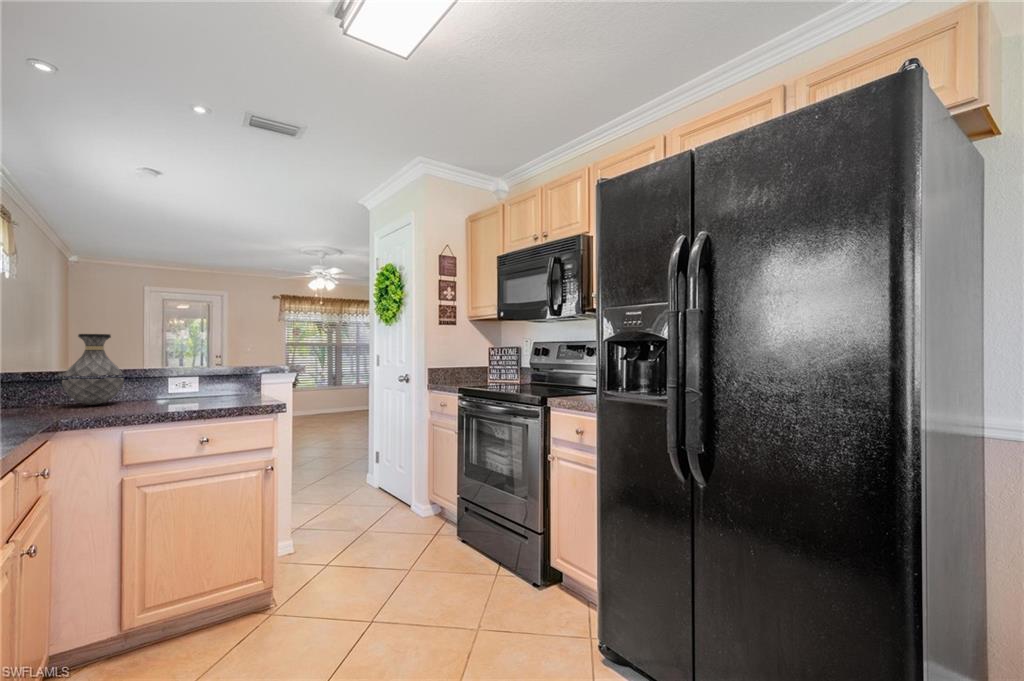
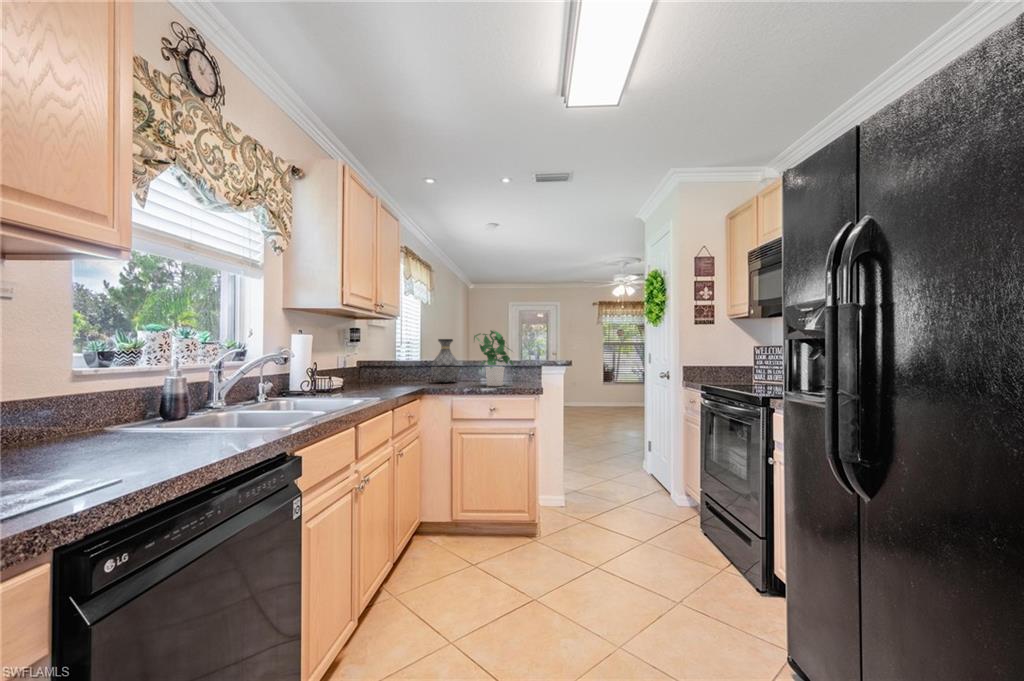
potted plant: none [161,321,235,406] -> present [474,331,513,386]

